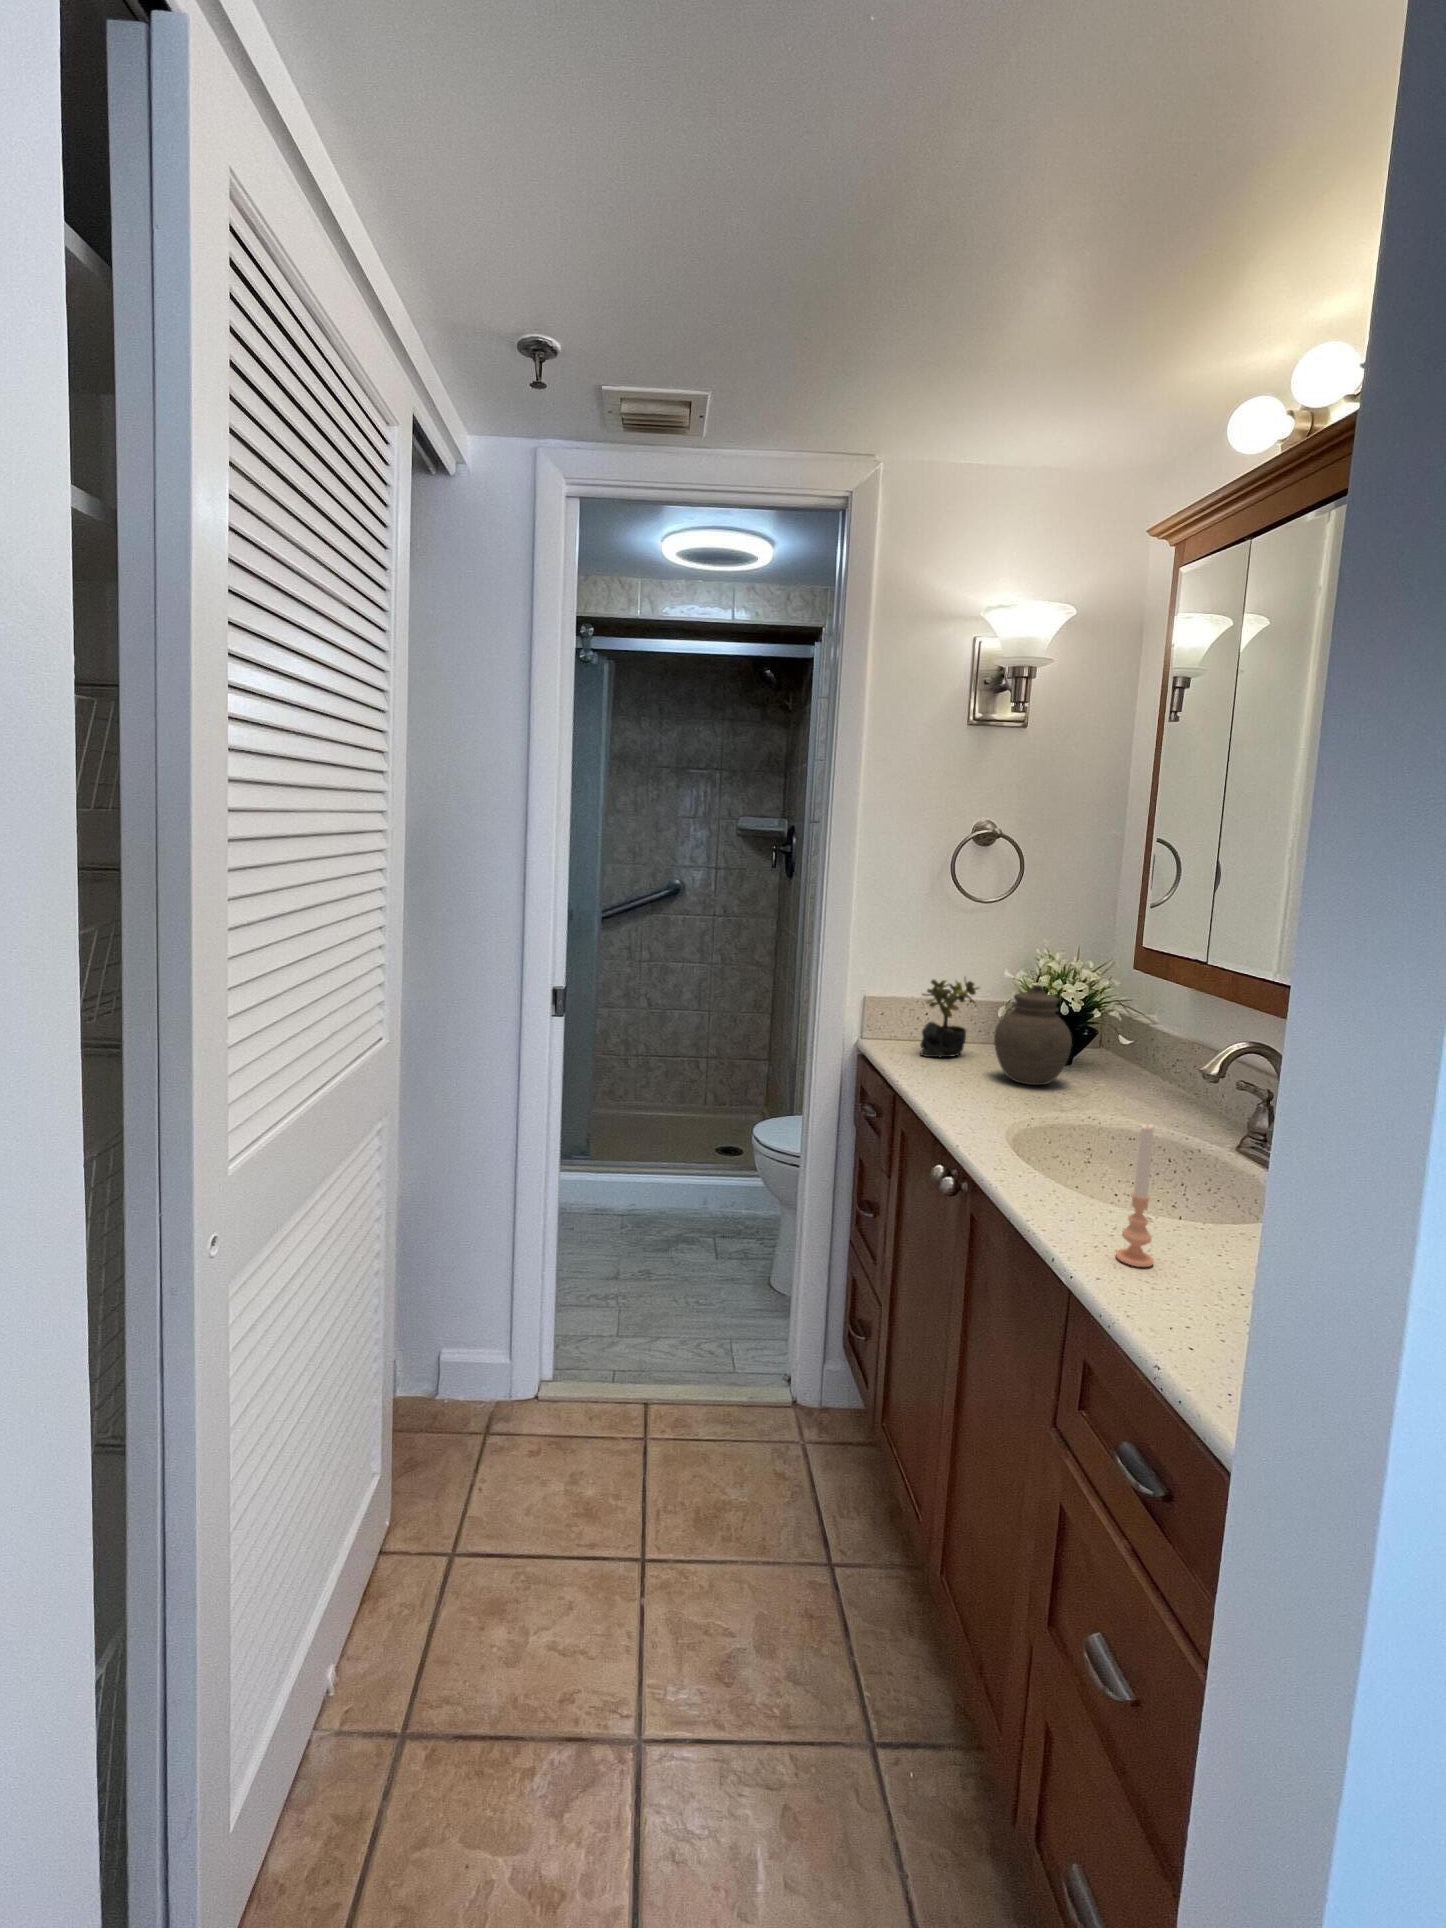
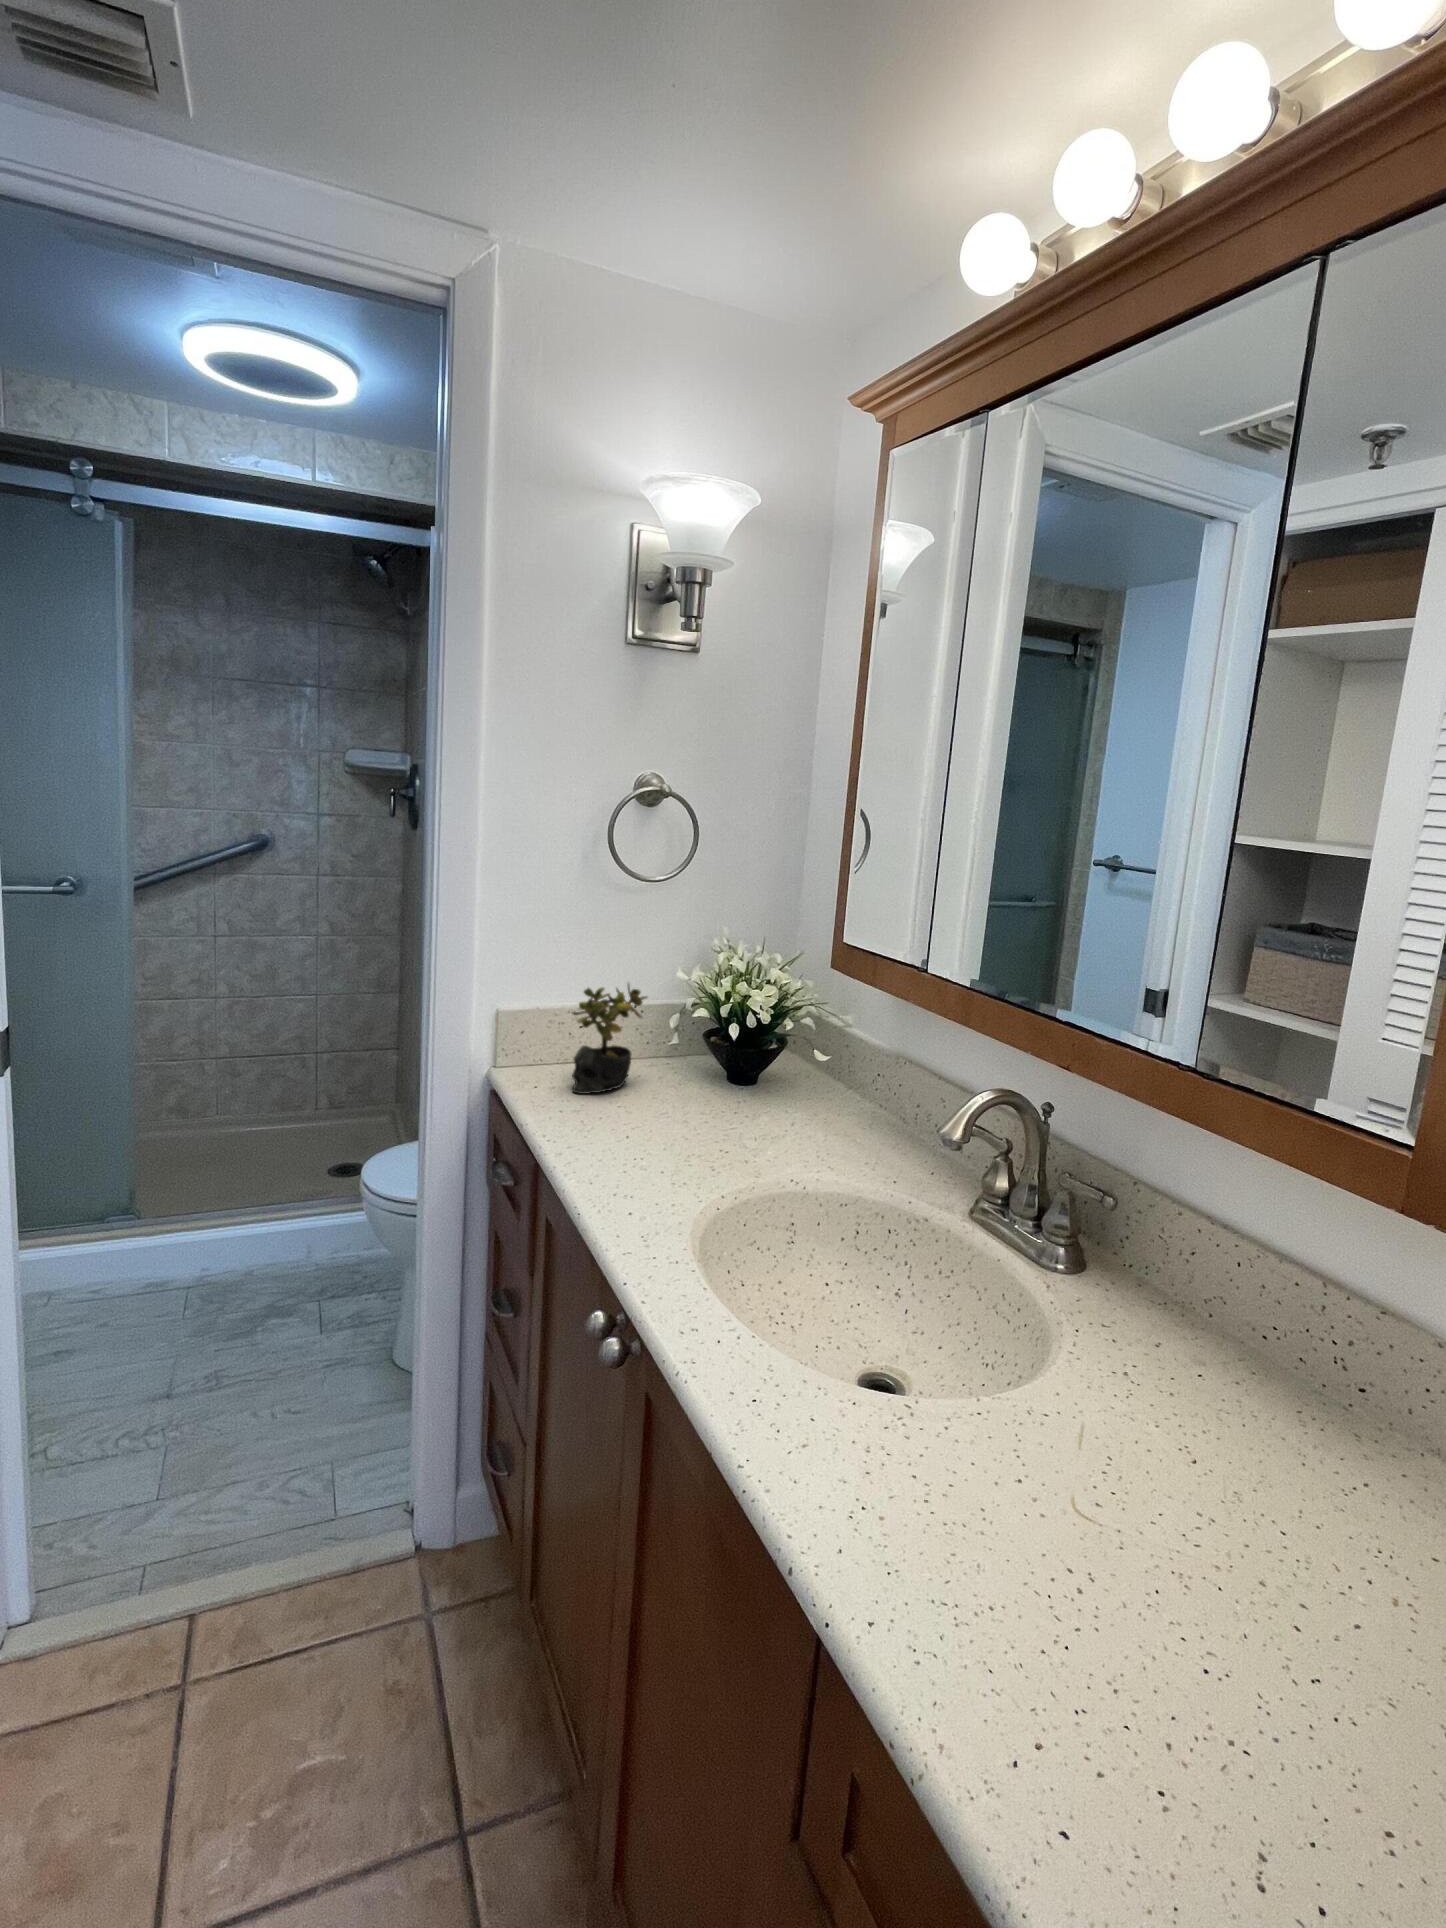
jar: present [994,985,1072,1085] -> none [668,1000,764,1132]
candle: present [1116,1124,1154,1267] -> none [884,1342,947,1580]

